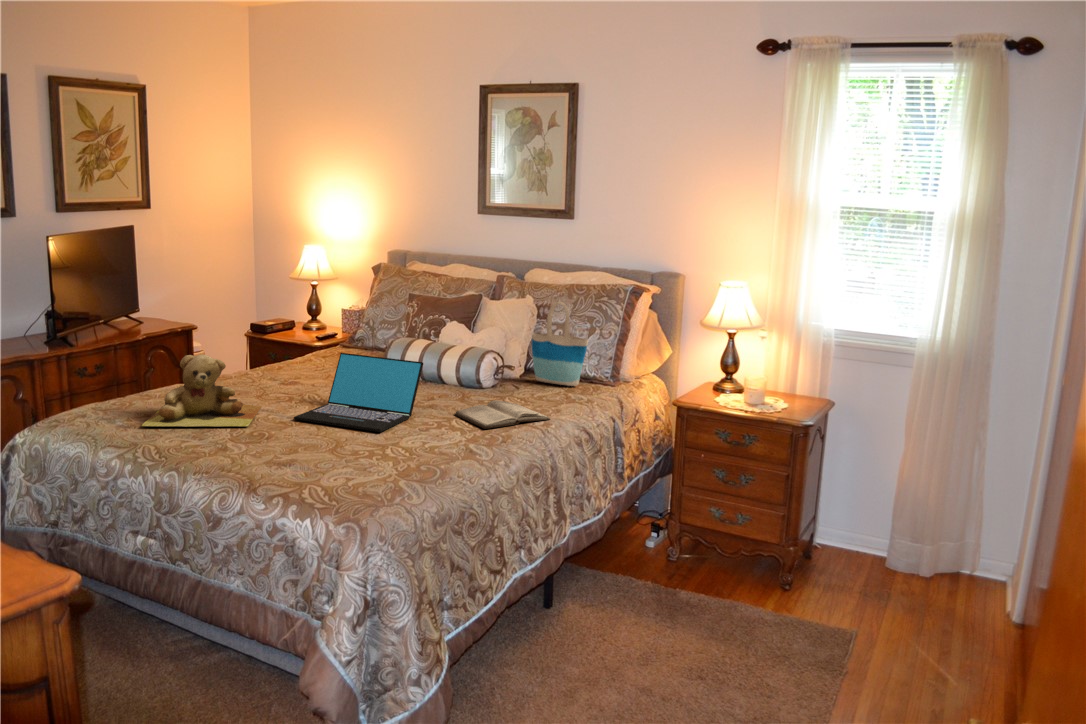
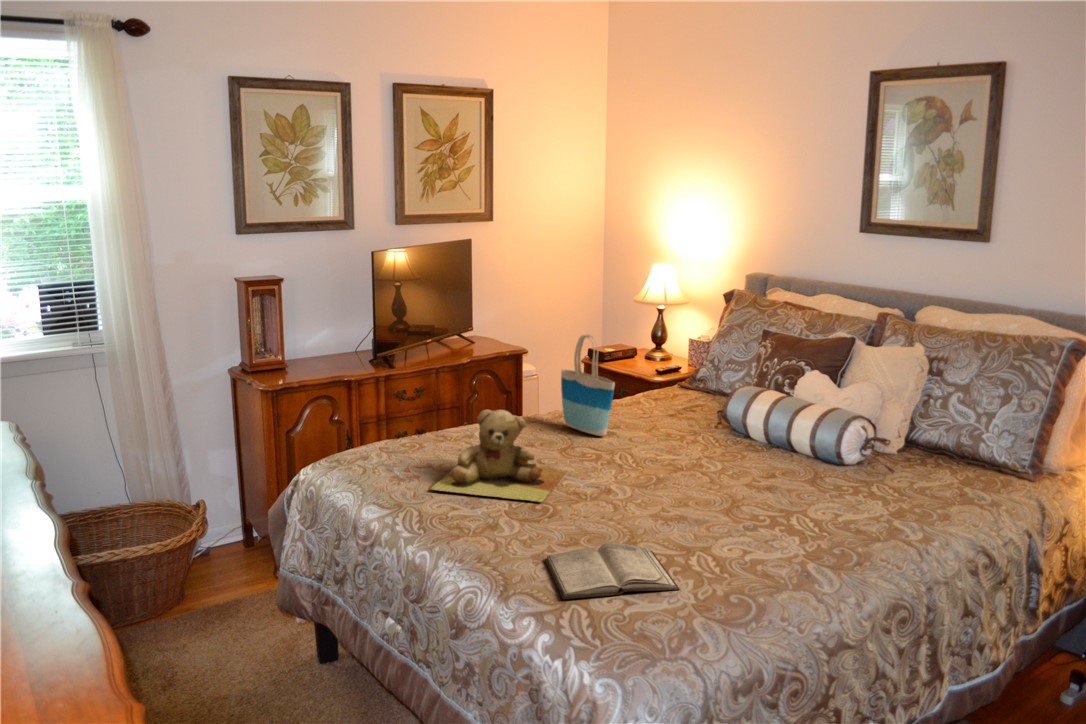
tote bag: present [532,302,588,386] -> present [561,334,615,436]
laptop: present [294,353,423,432] -> none [597,414,760,529]
diary: present [455,400,550,429] -> present [545,542,679,599]

